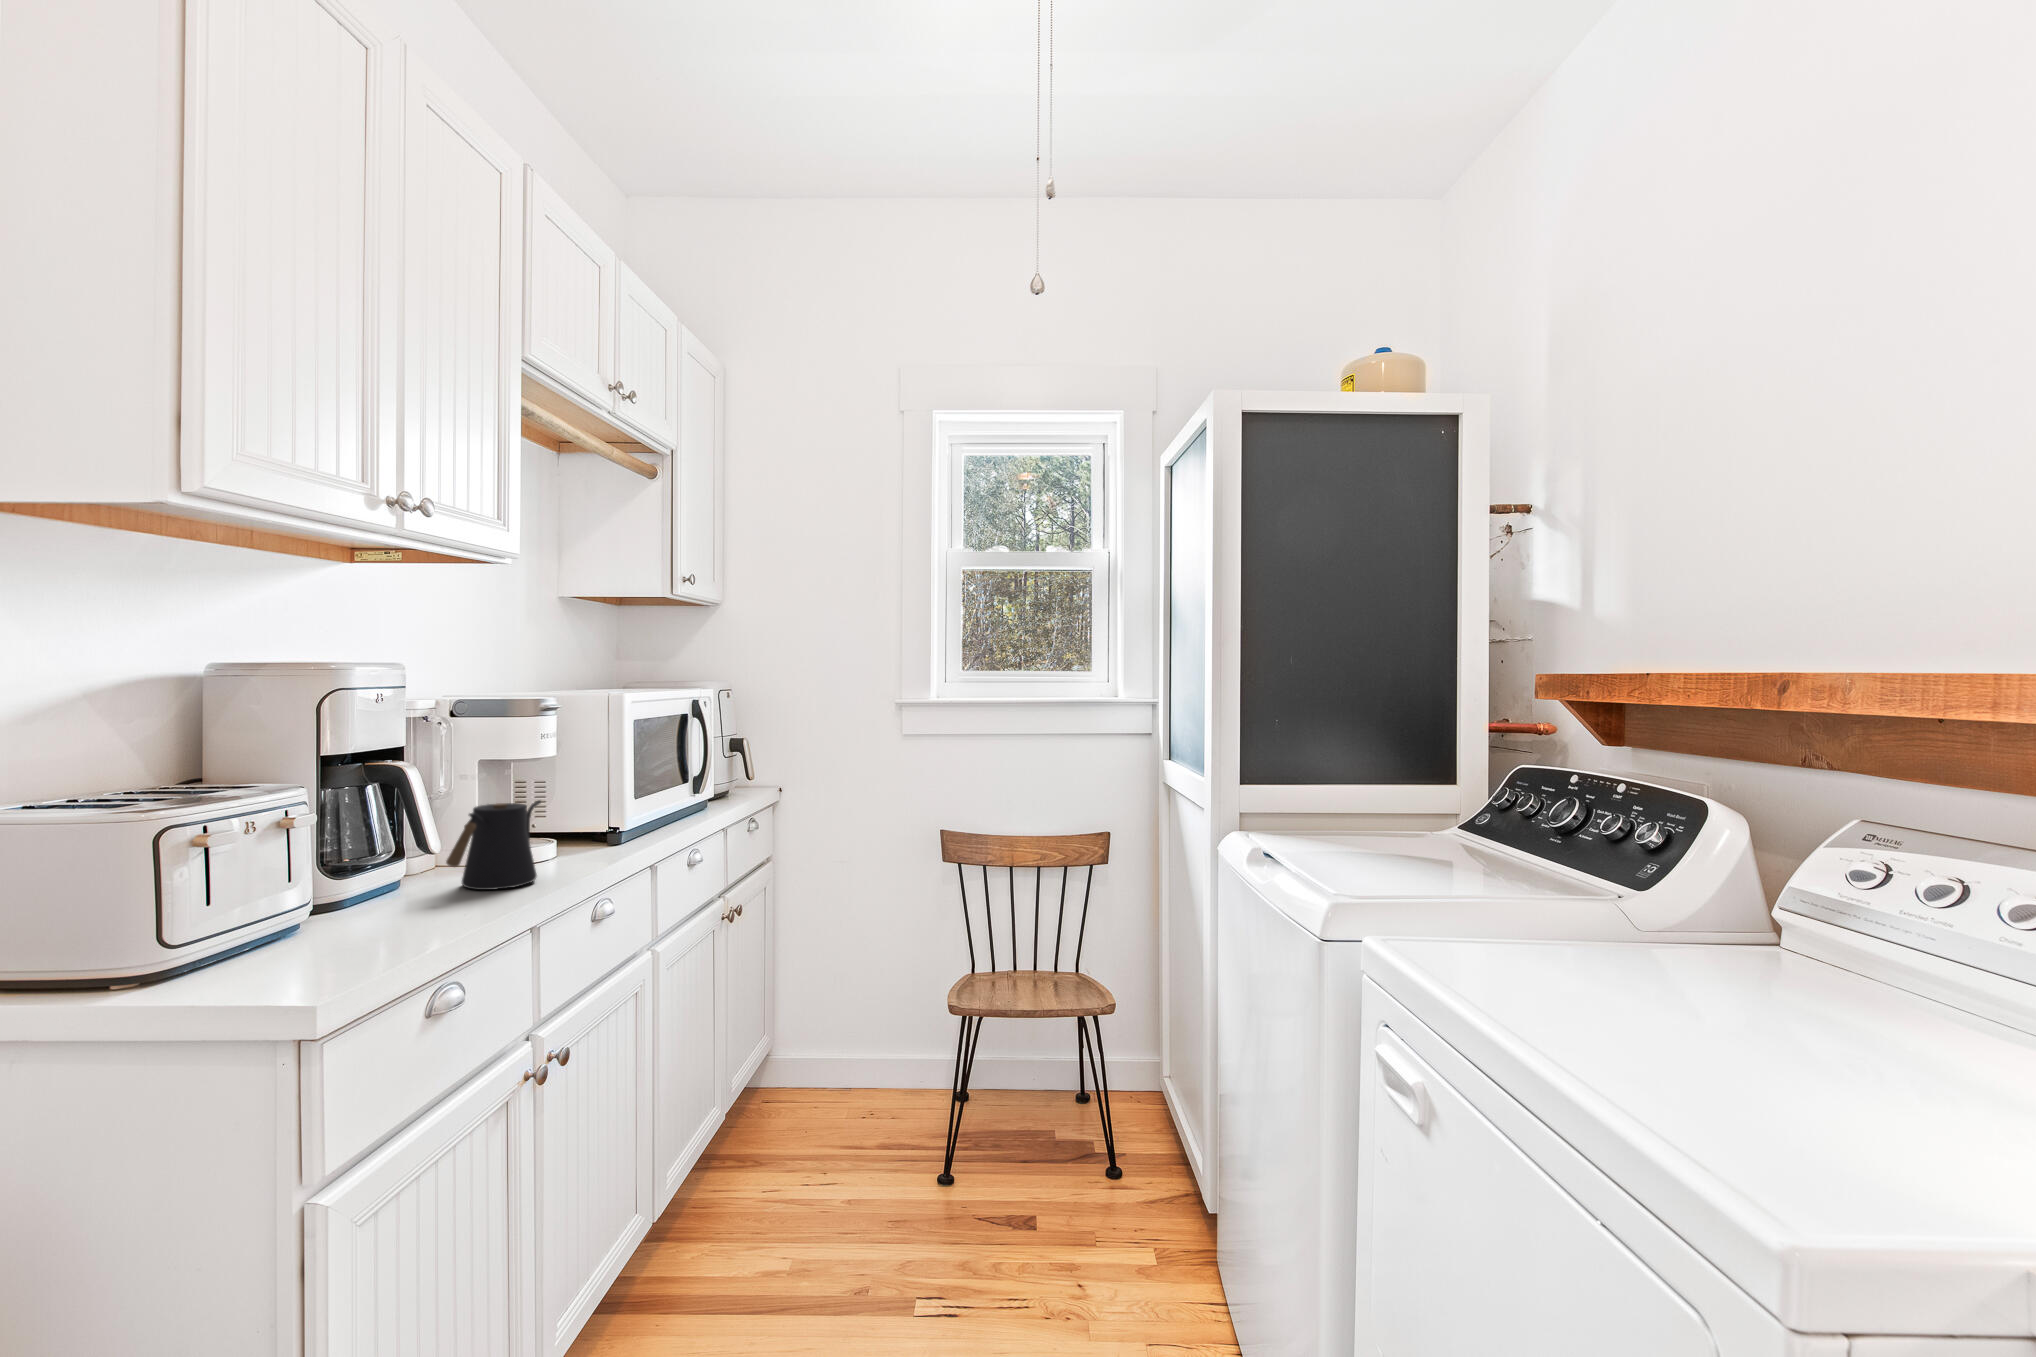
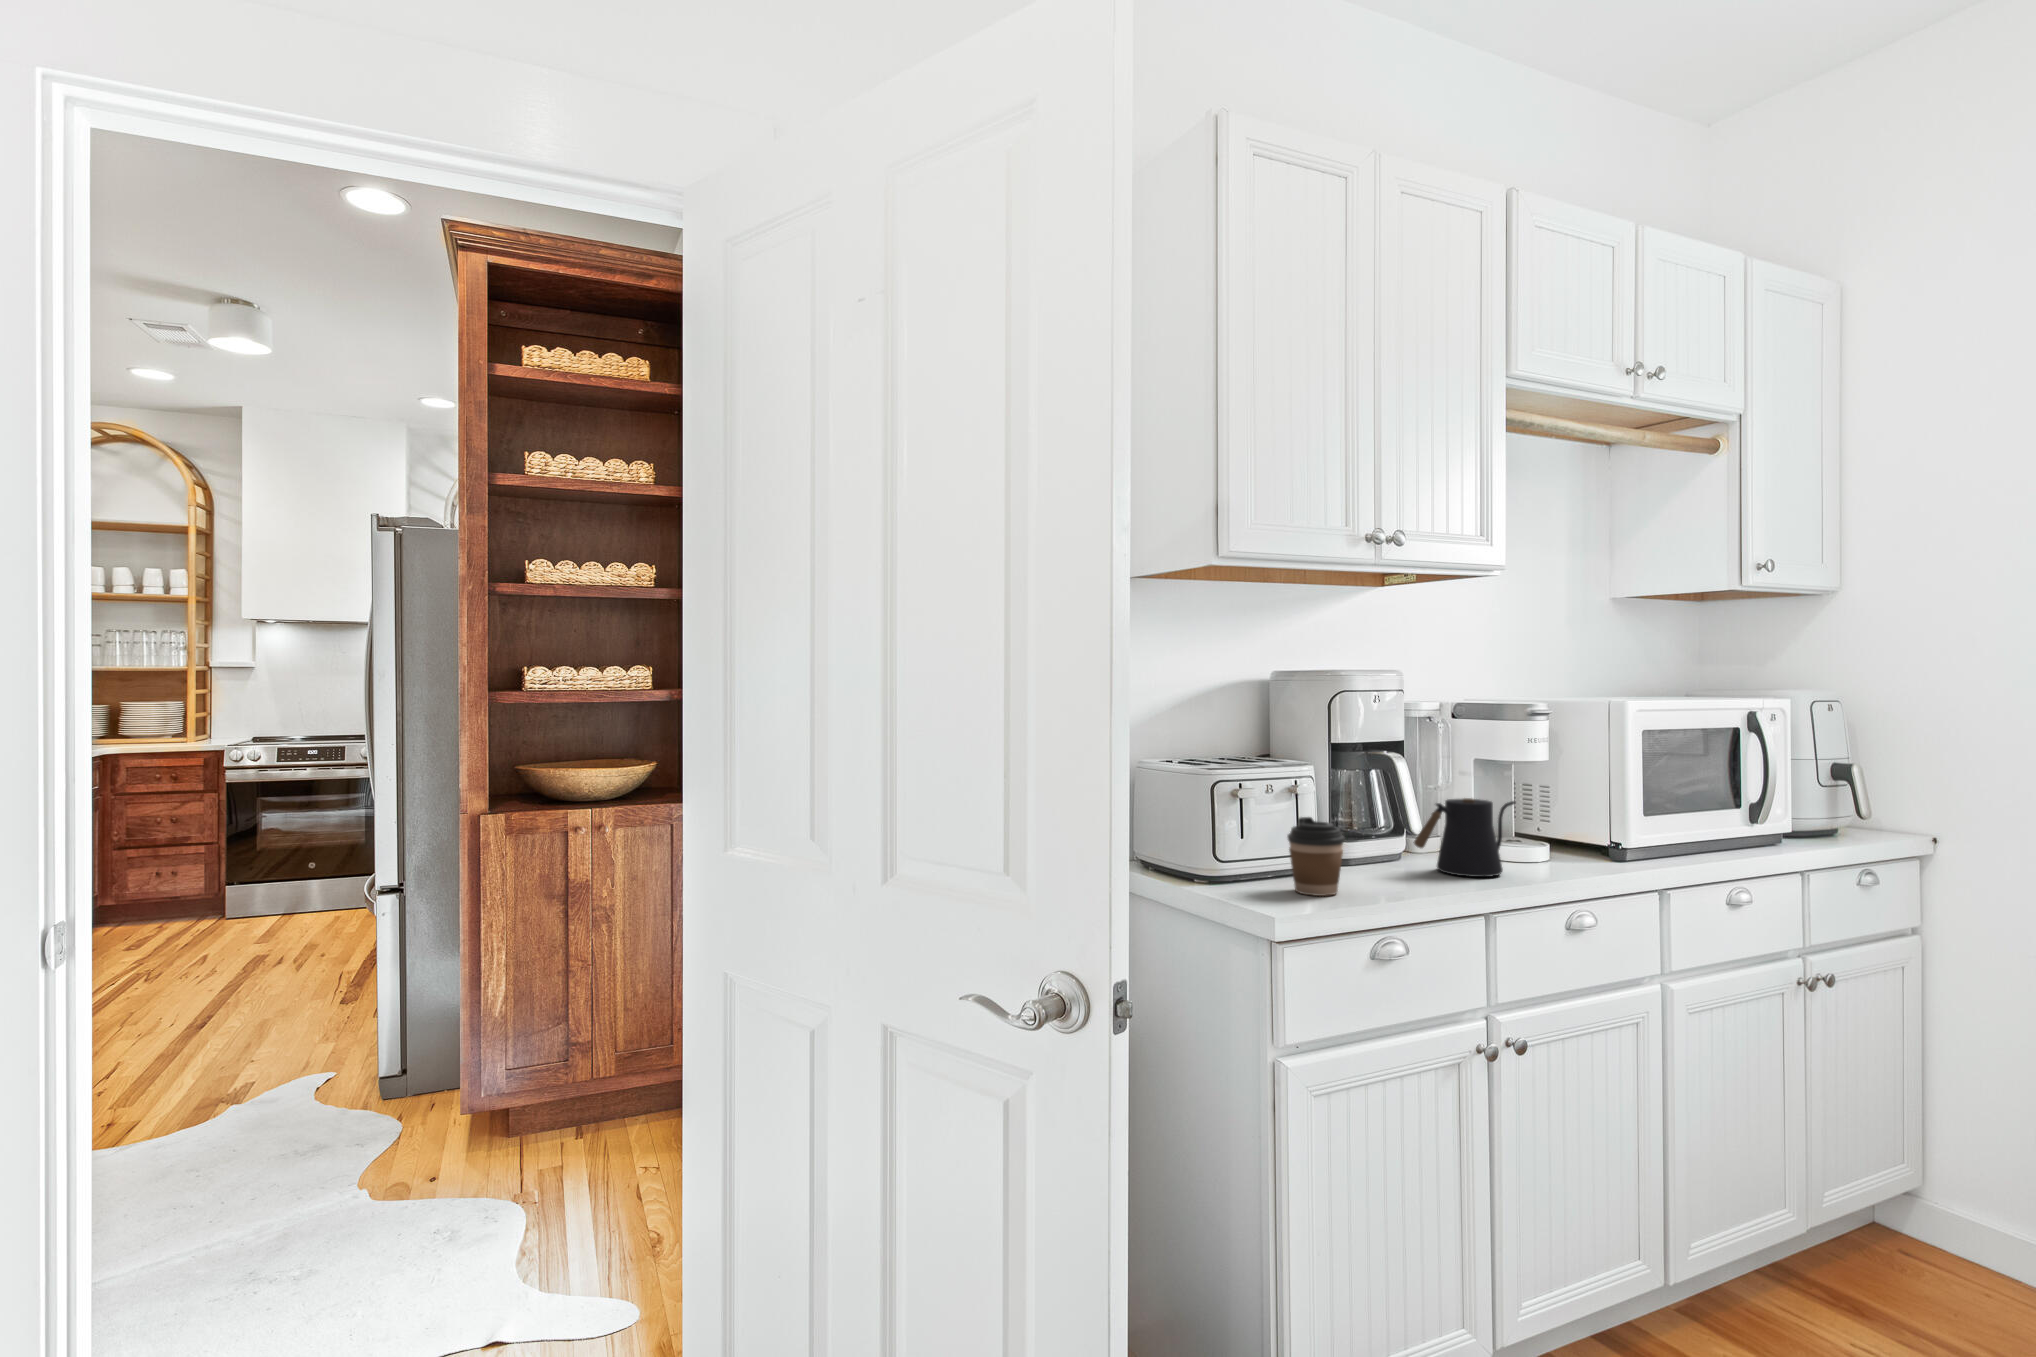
coffee cup: none [309,853,396,955] -> present [1287,817,1345,896]

